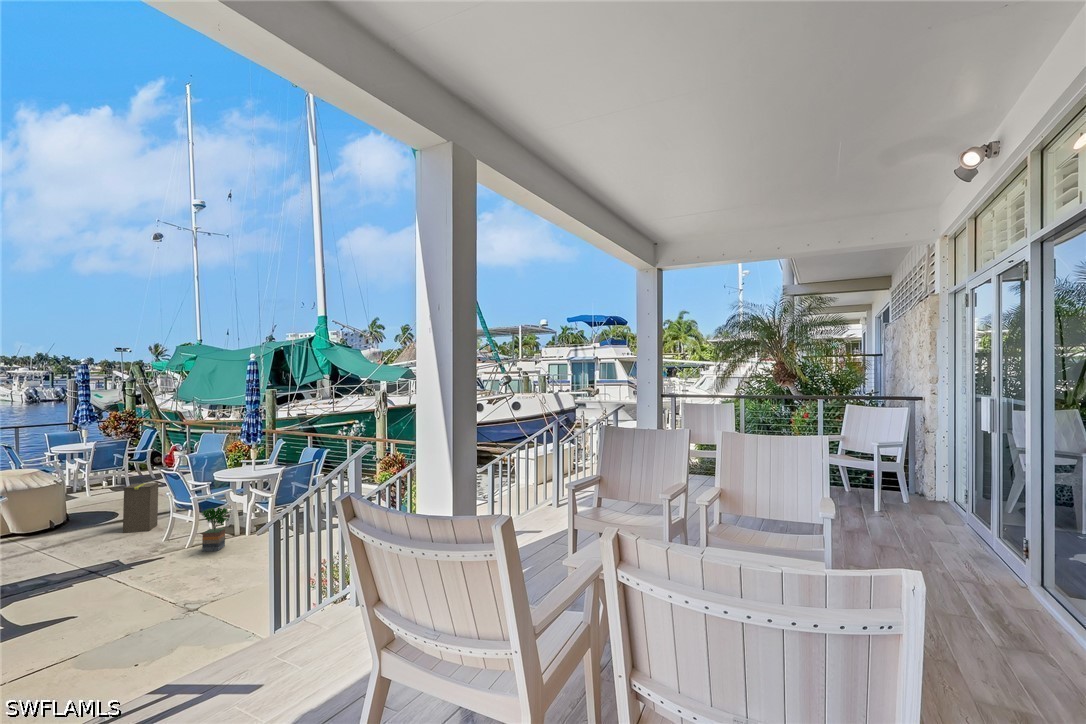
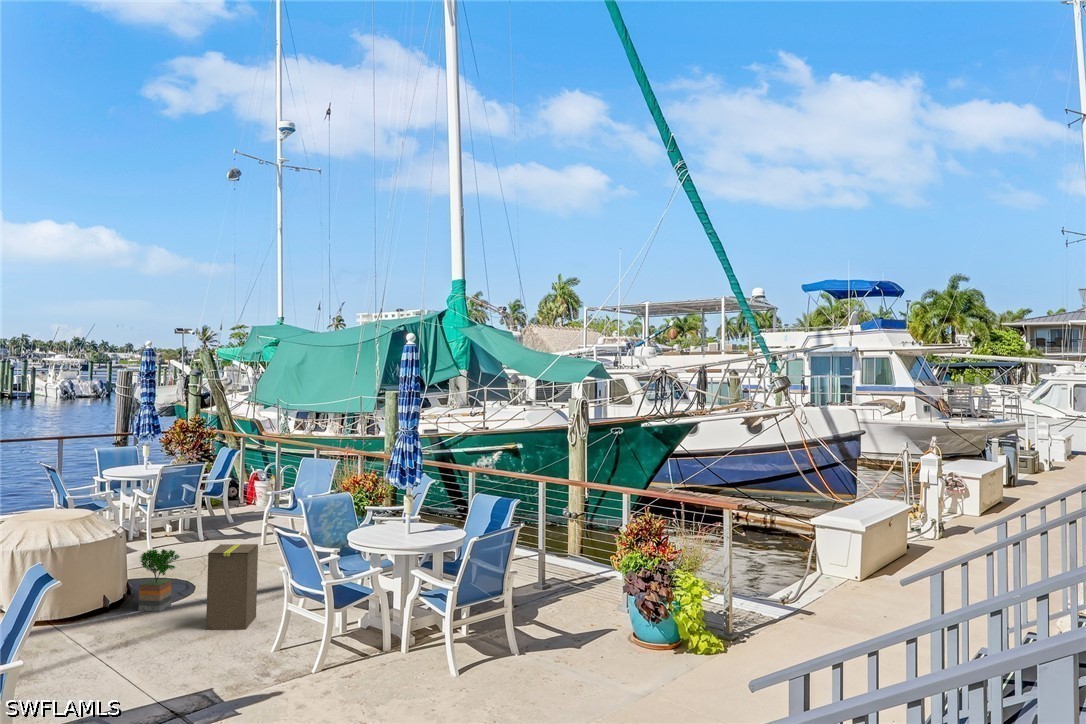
potted tree: present [202,508,231,551] -> present [138,549,179,612]

